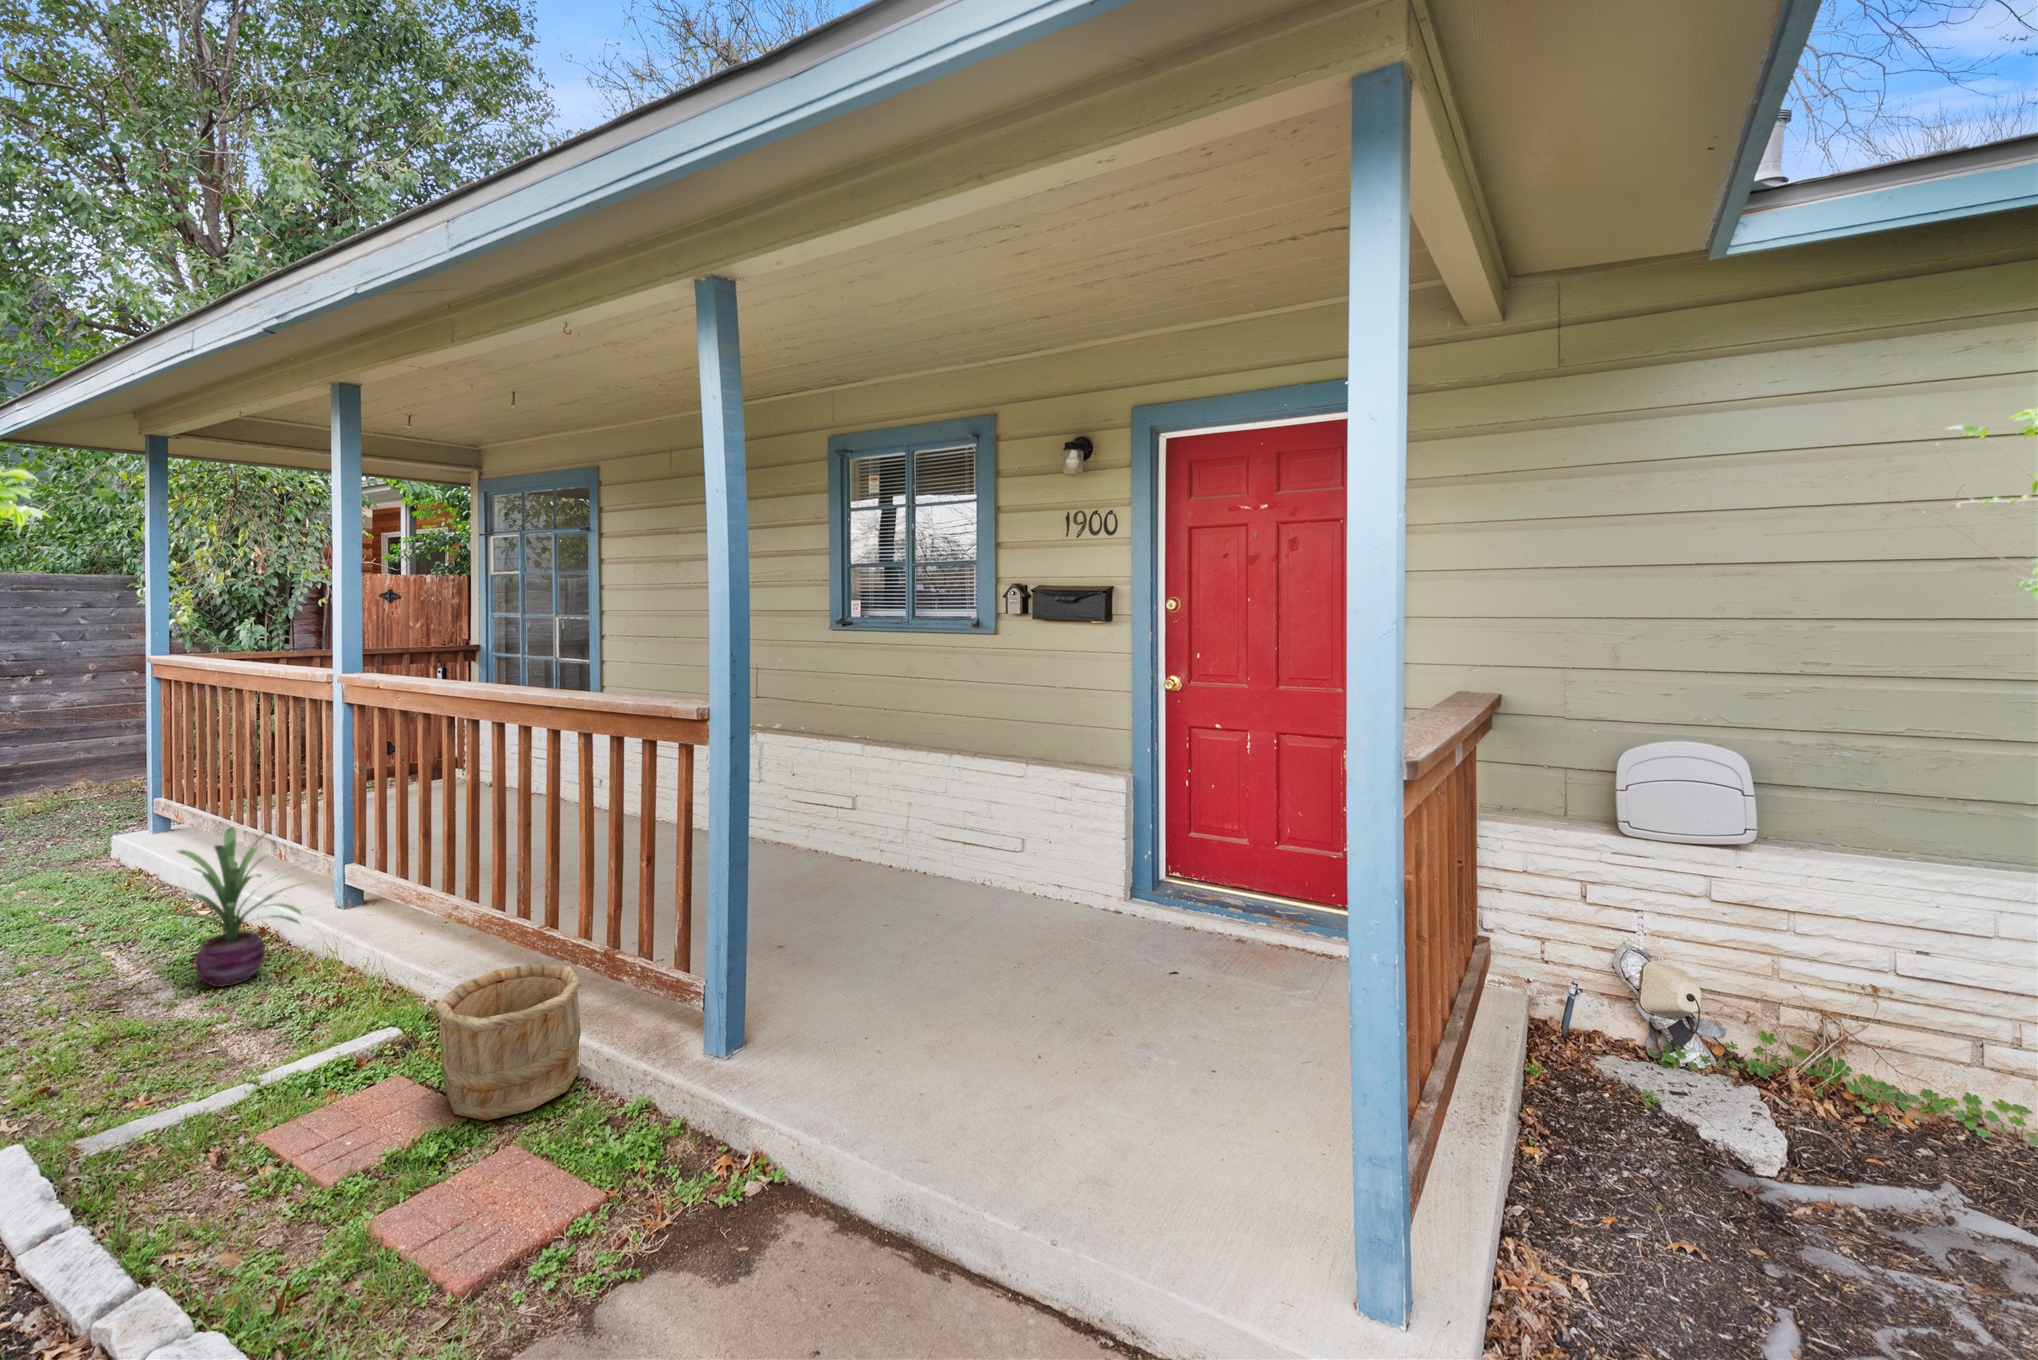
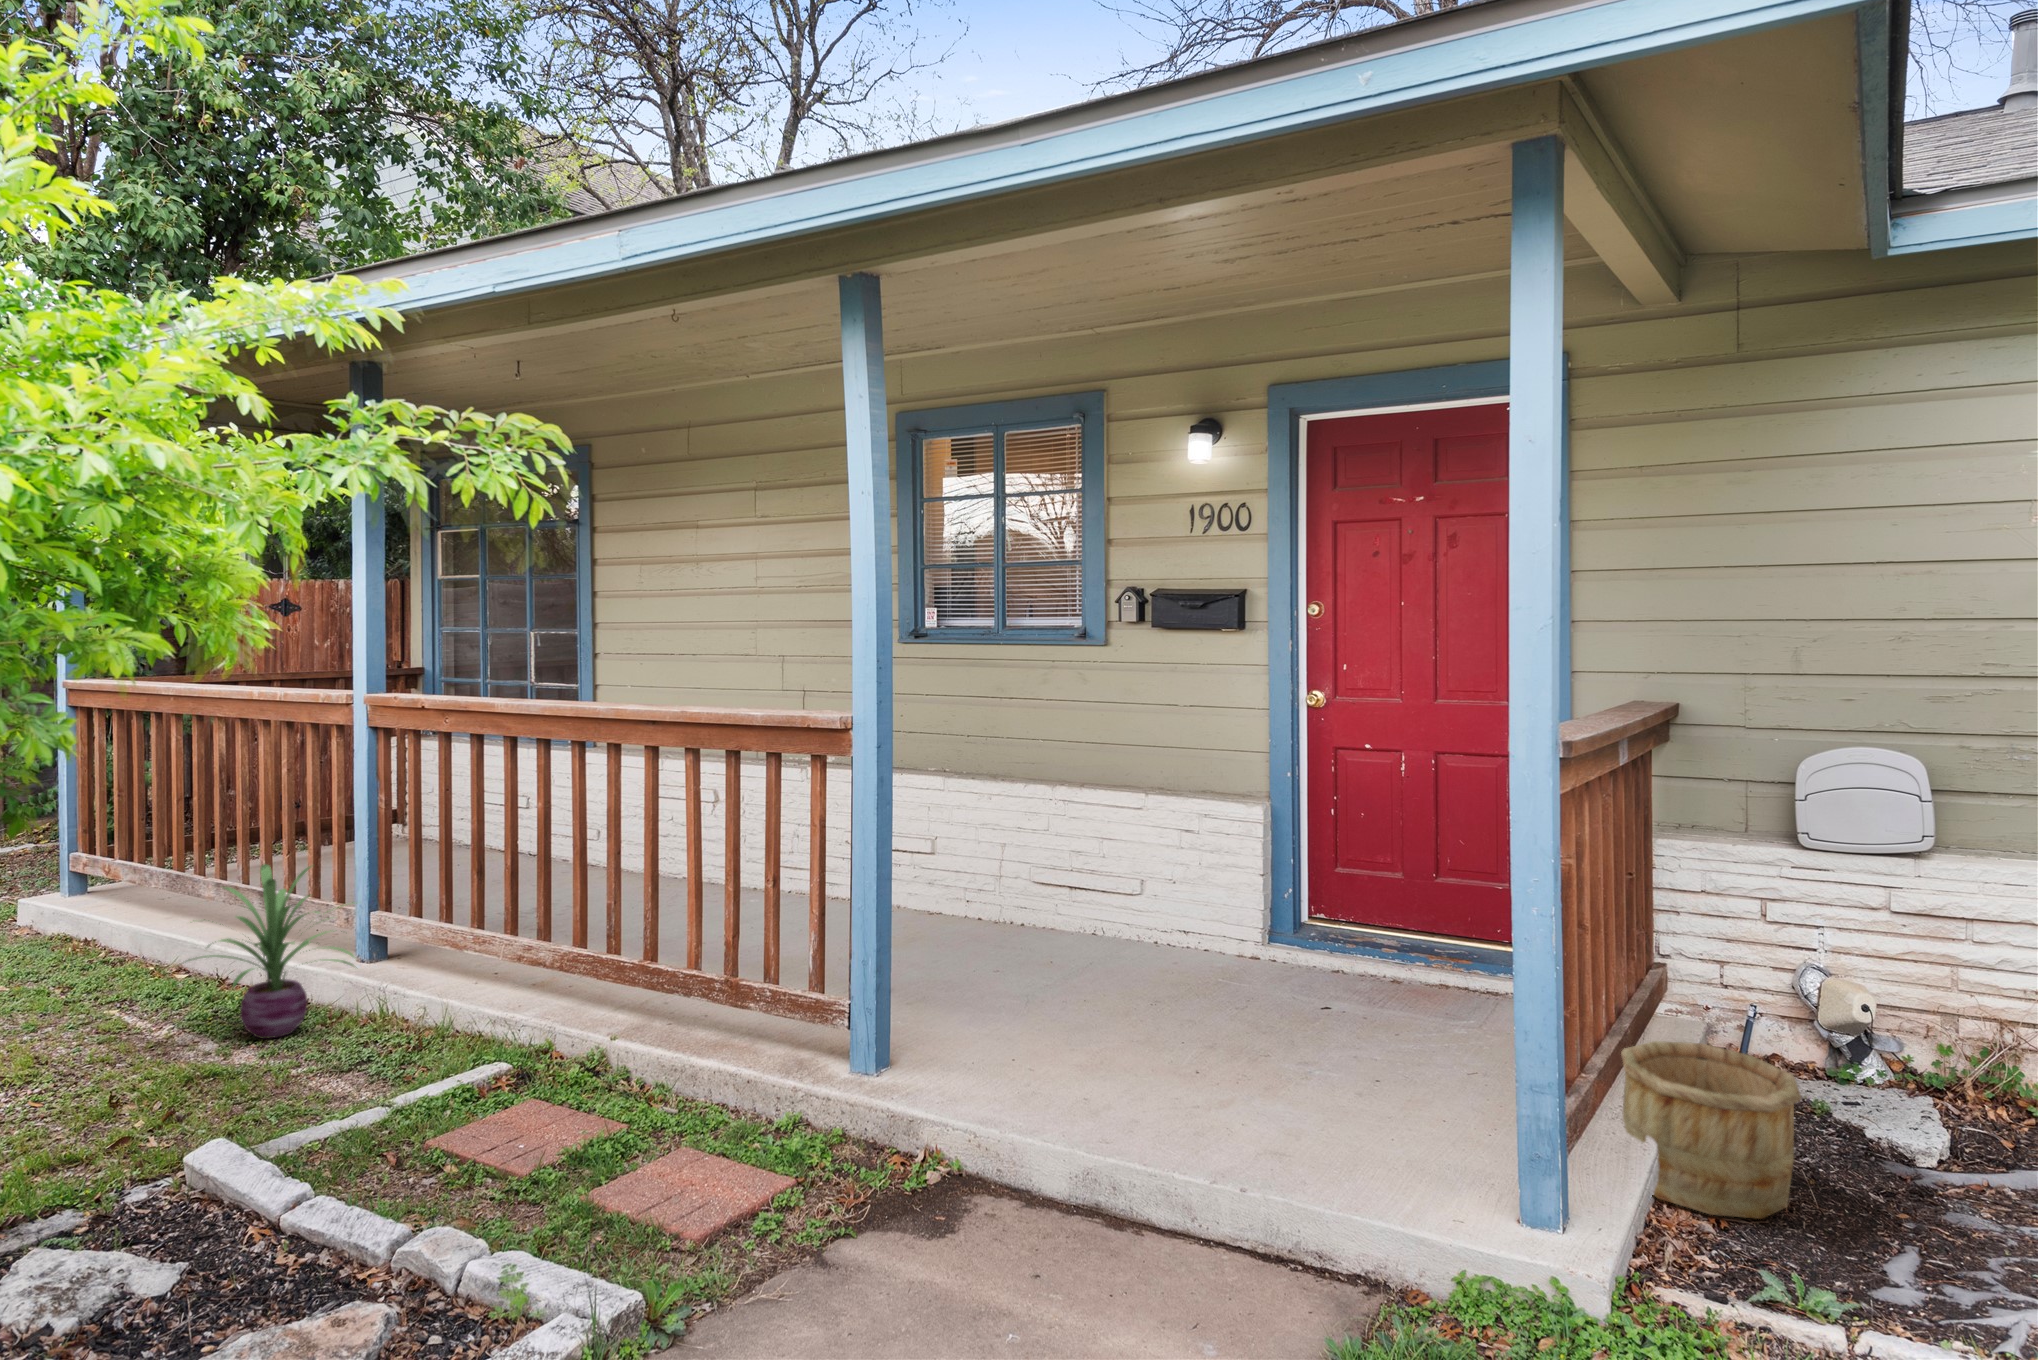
wooden bucket: present [434,963,581,1121] -> present [1621,1041,1801,1219]

